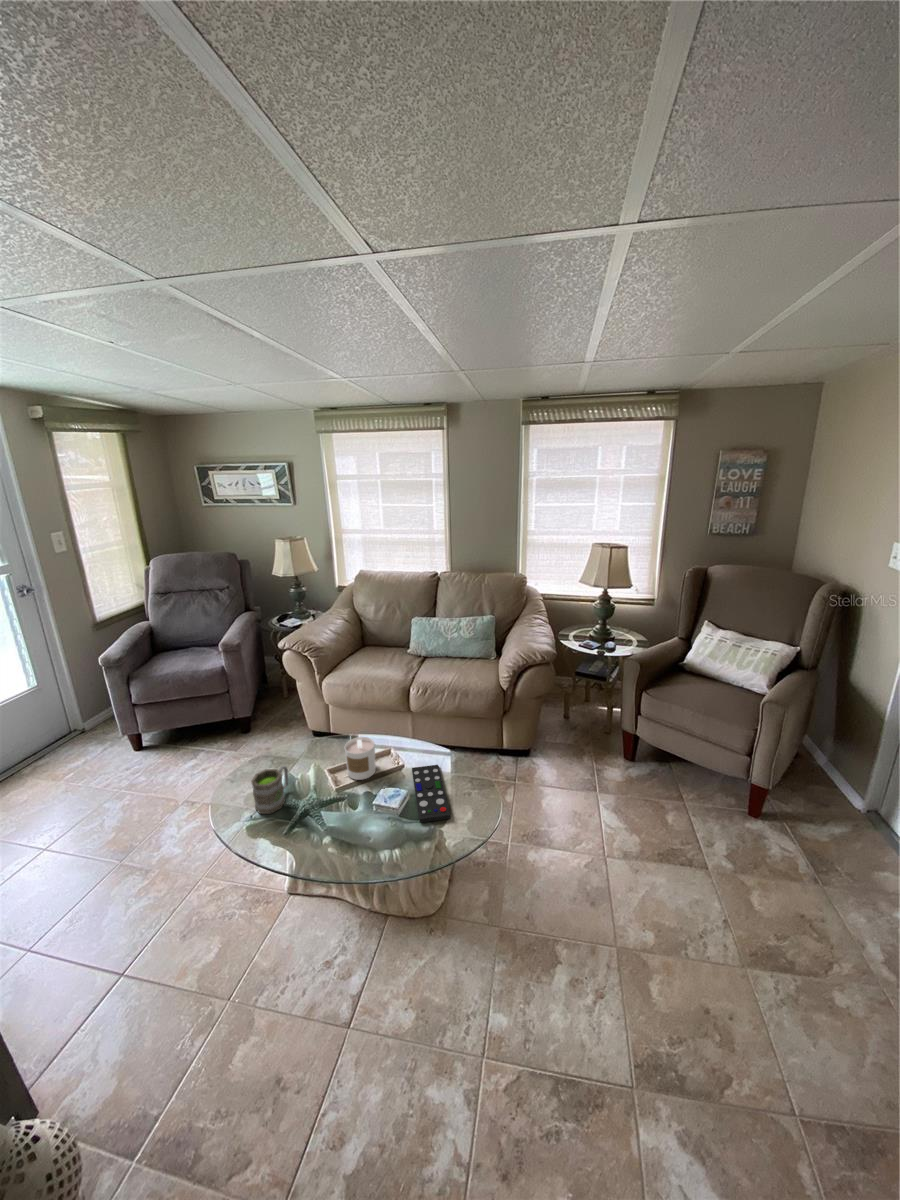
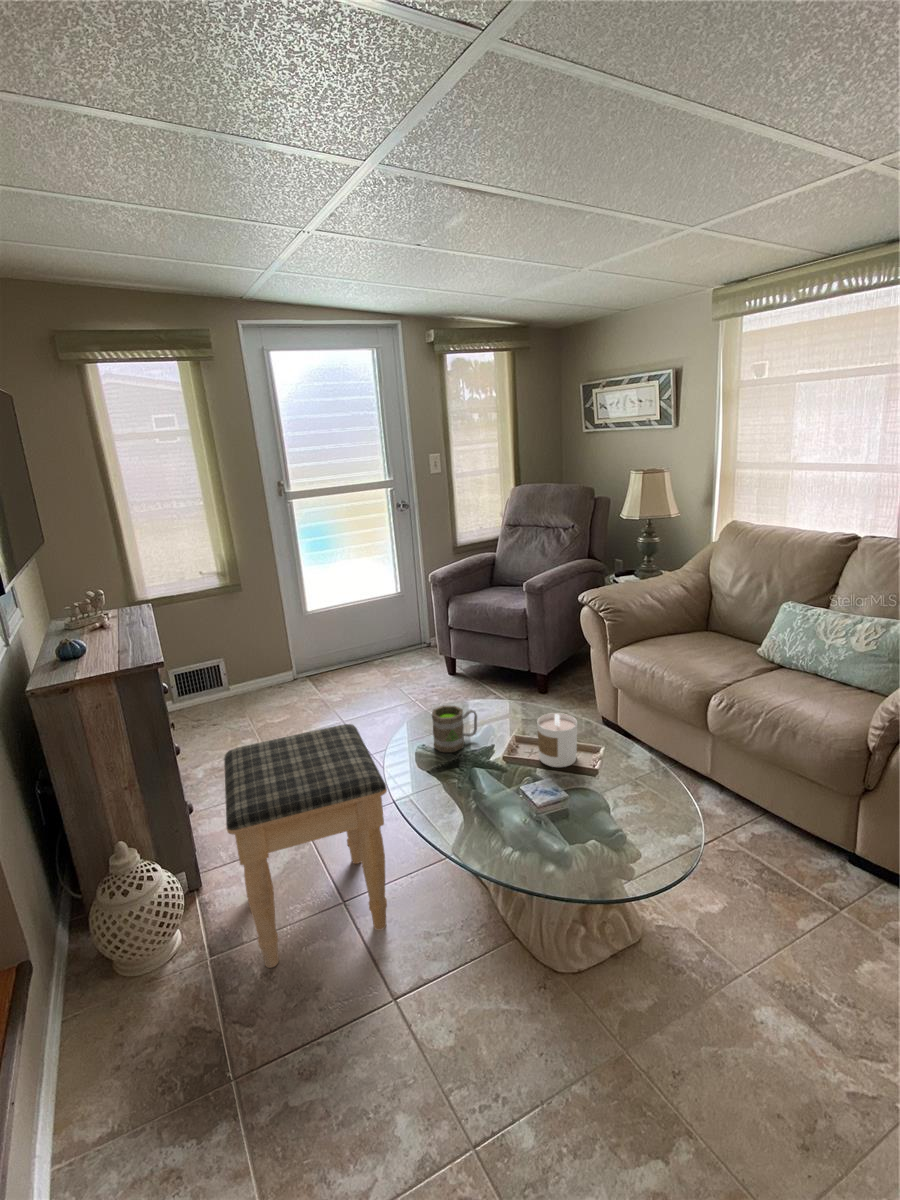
remote control: present [412,765,450,822] -> none [557,781,651,859]
footstool: none [51,833,291,1124] -> present [224,724,387,968]

